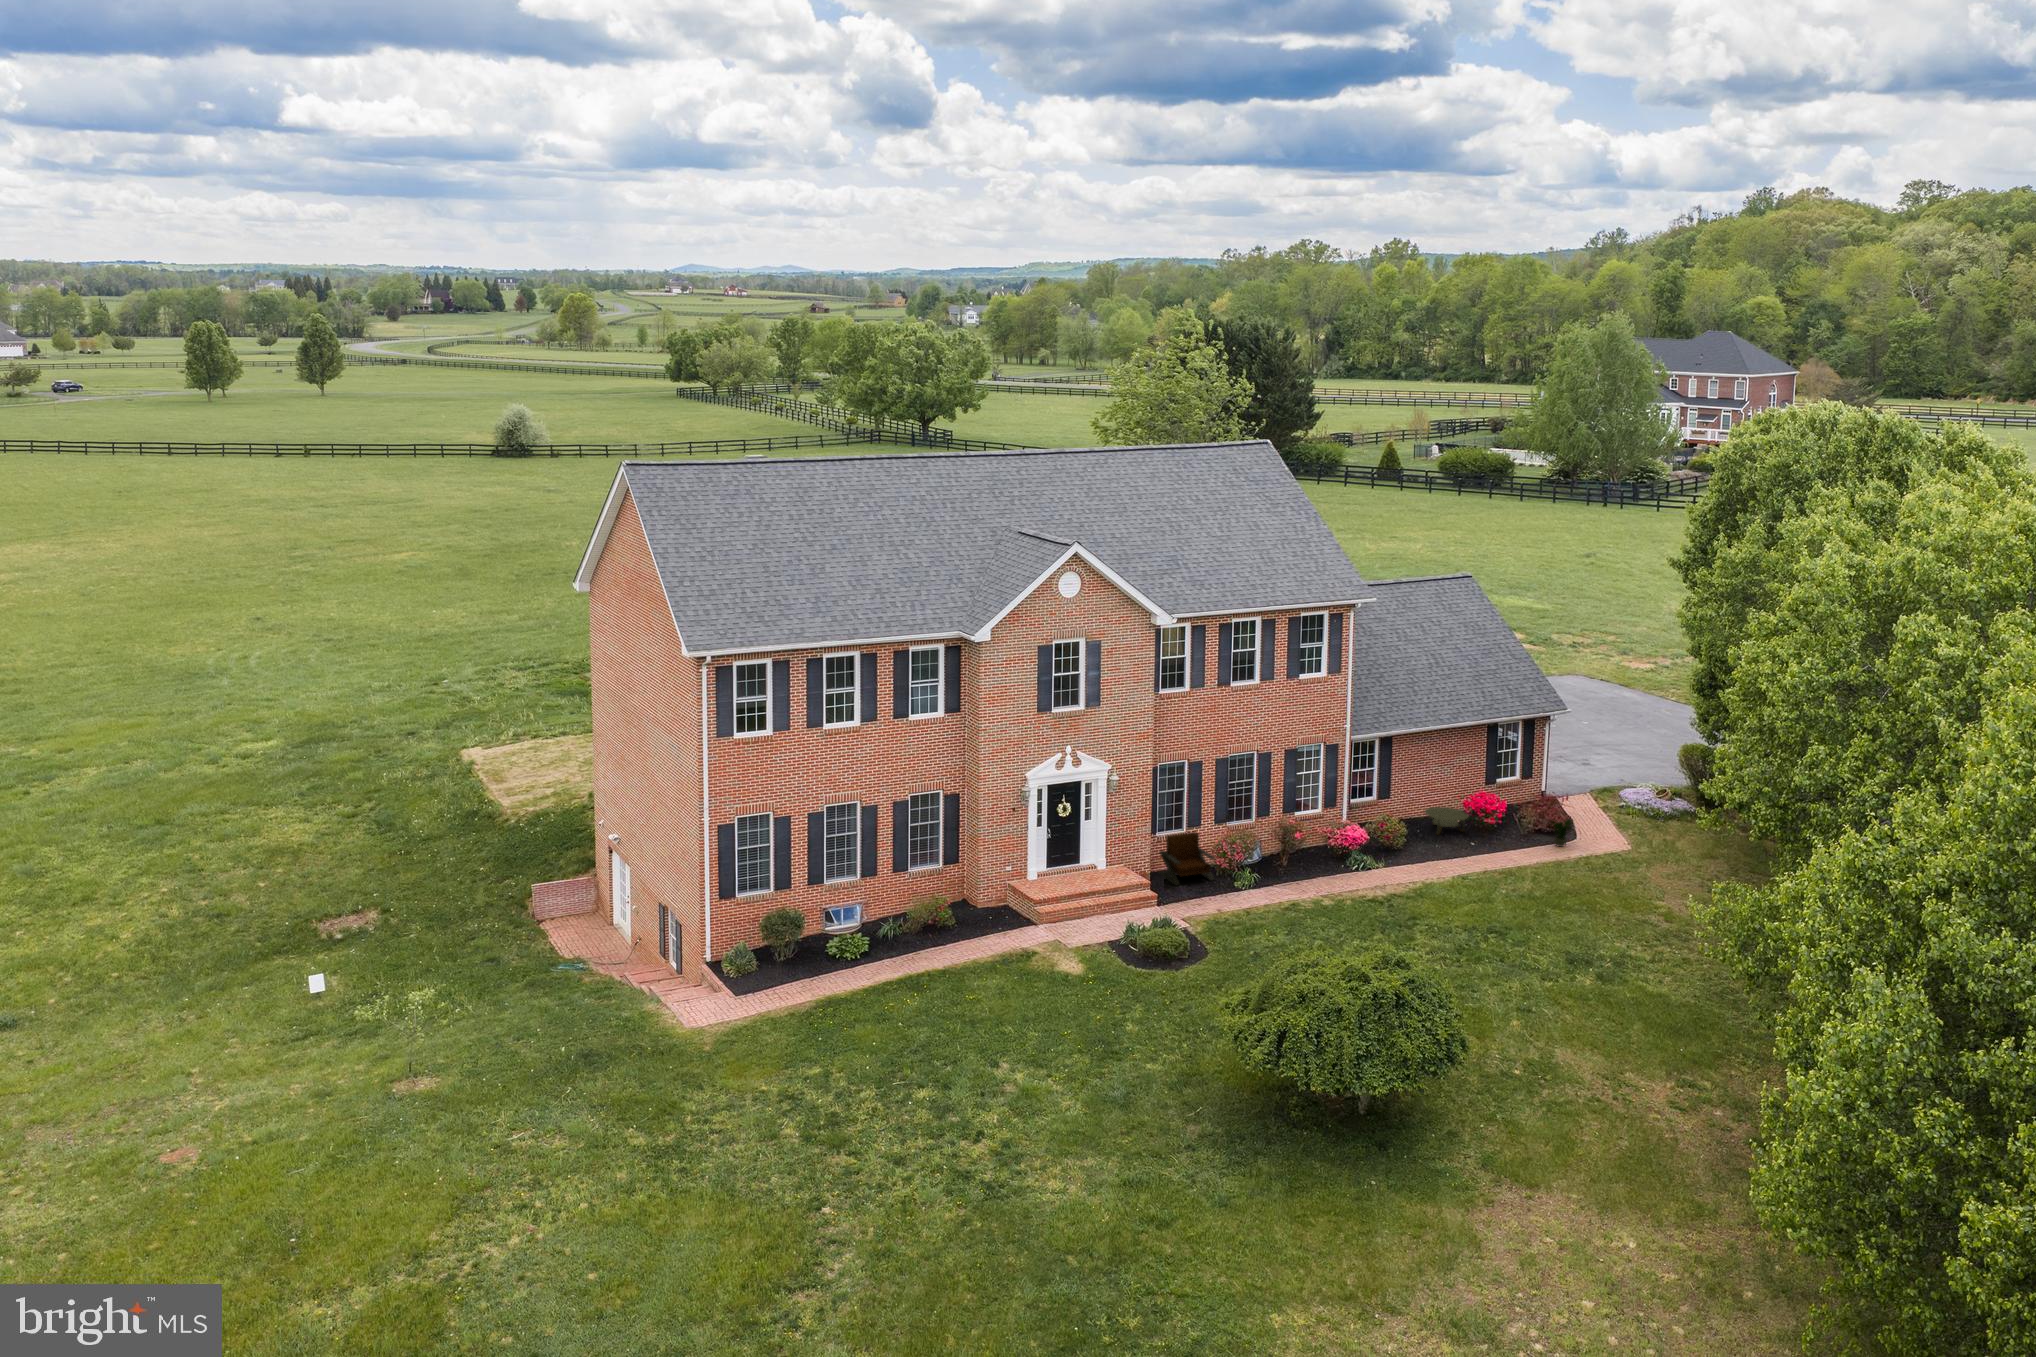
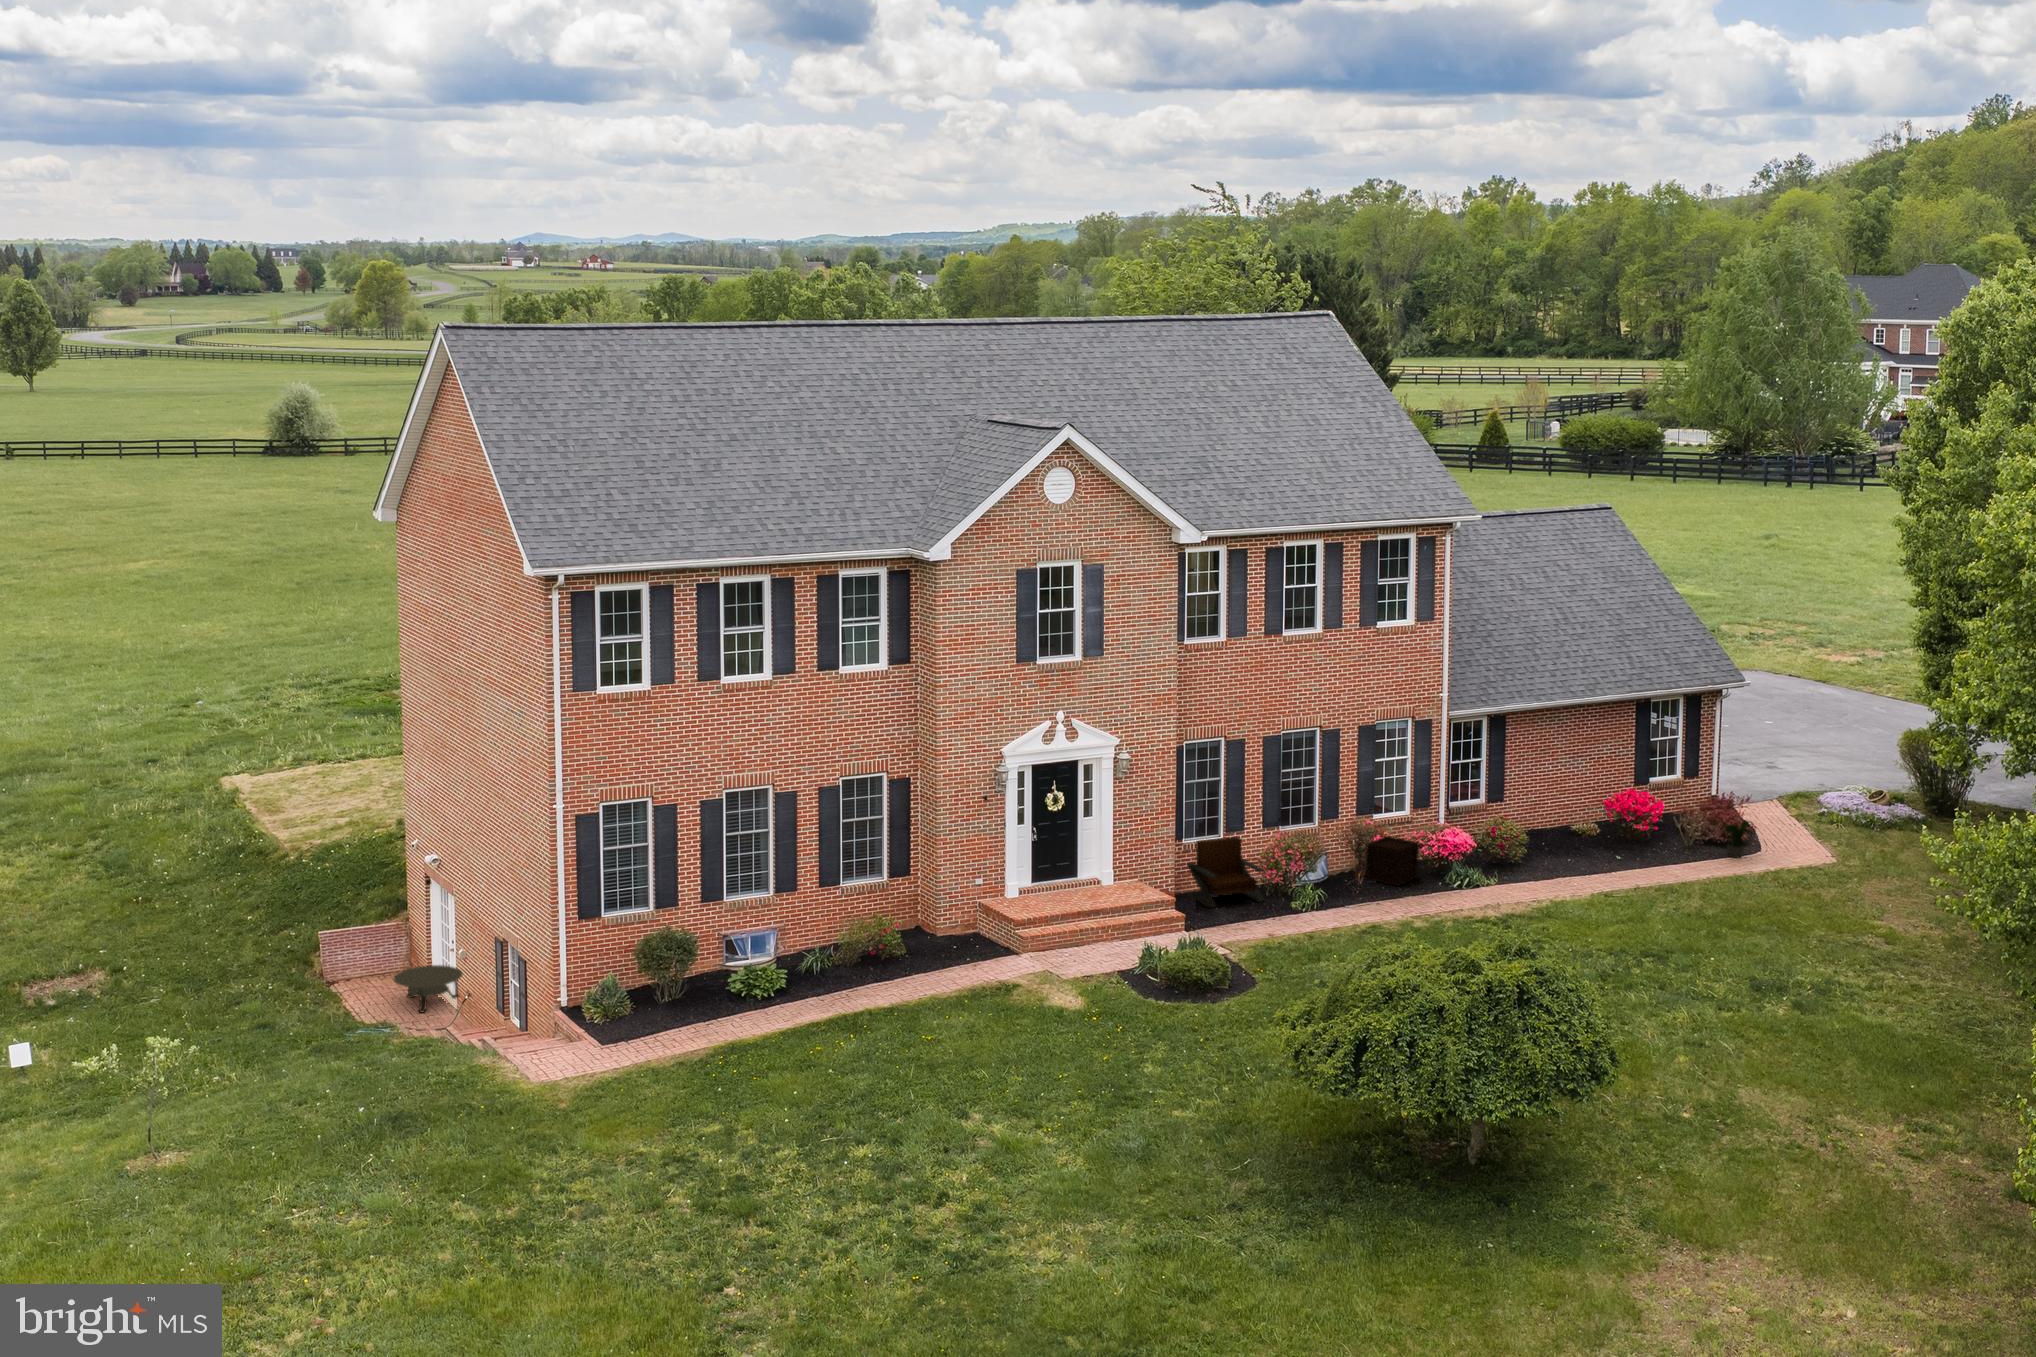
round table: present [1425,807,1468,835] -> present [394,965,463,1012]
wooden crate: none [1289,830,1329,868] -> present [1365,836,1419,886]

